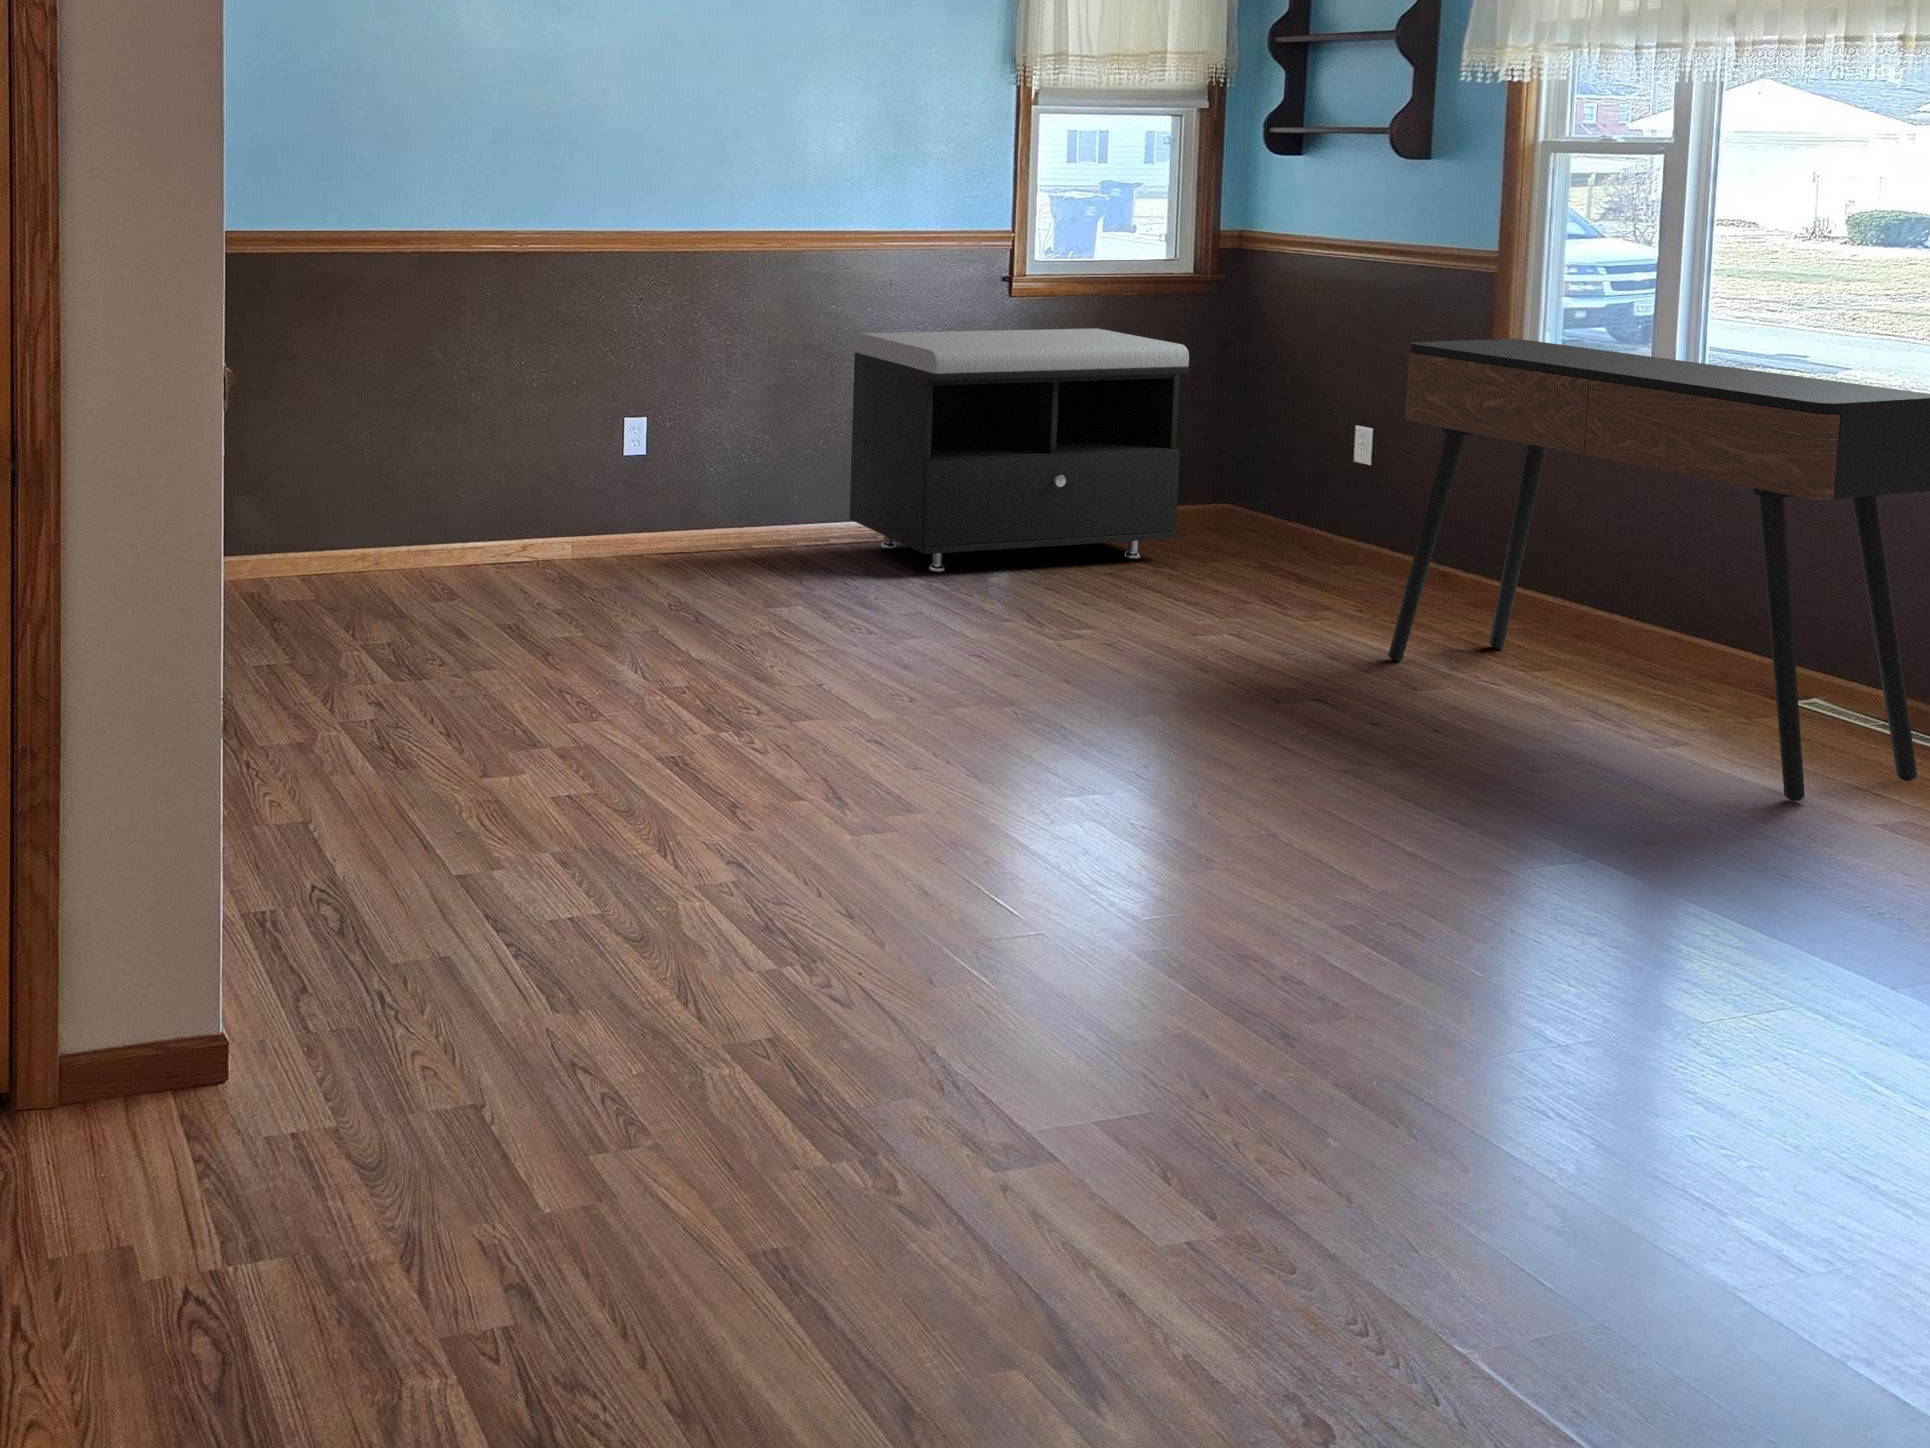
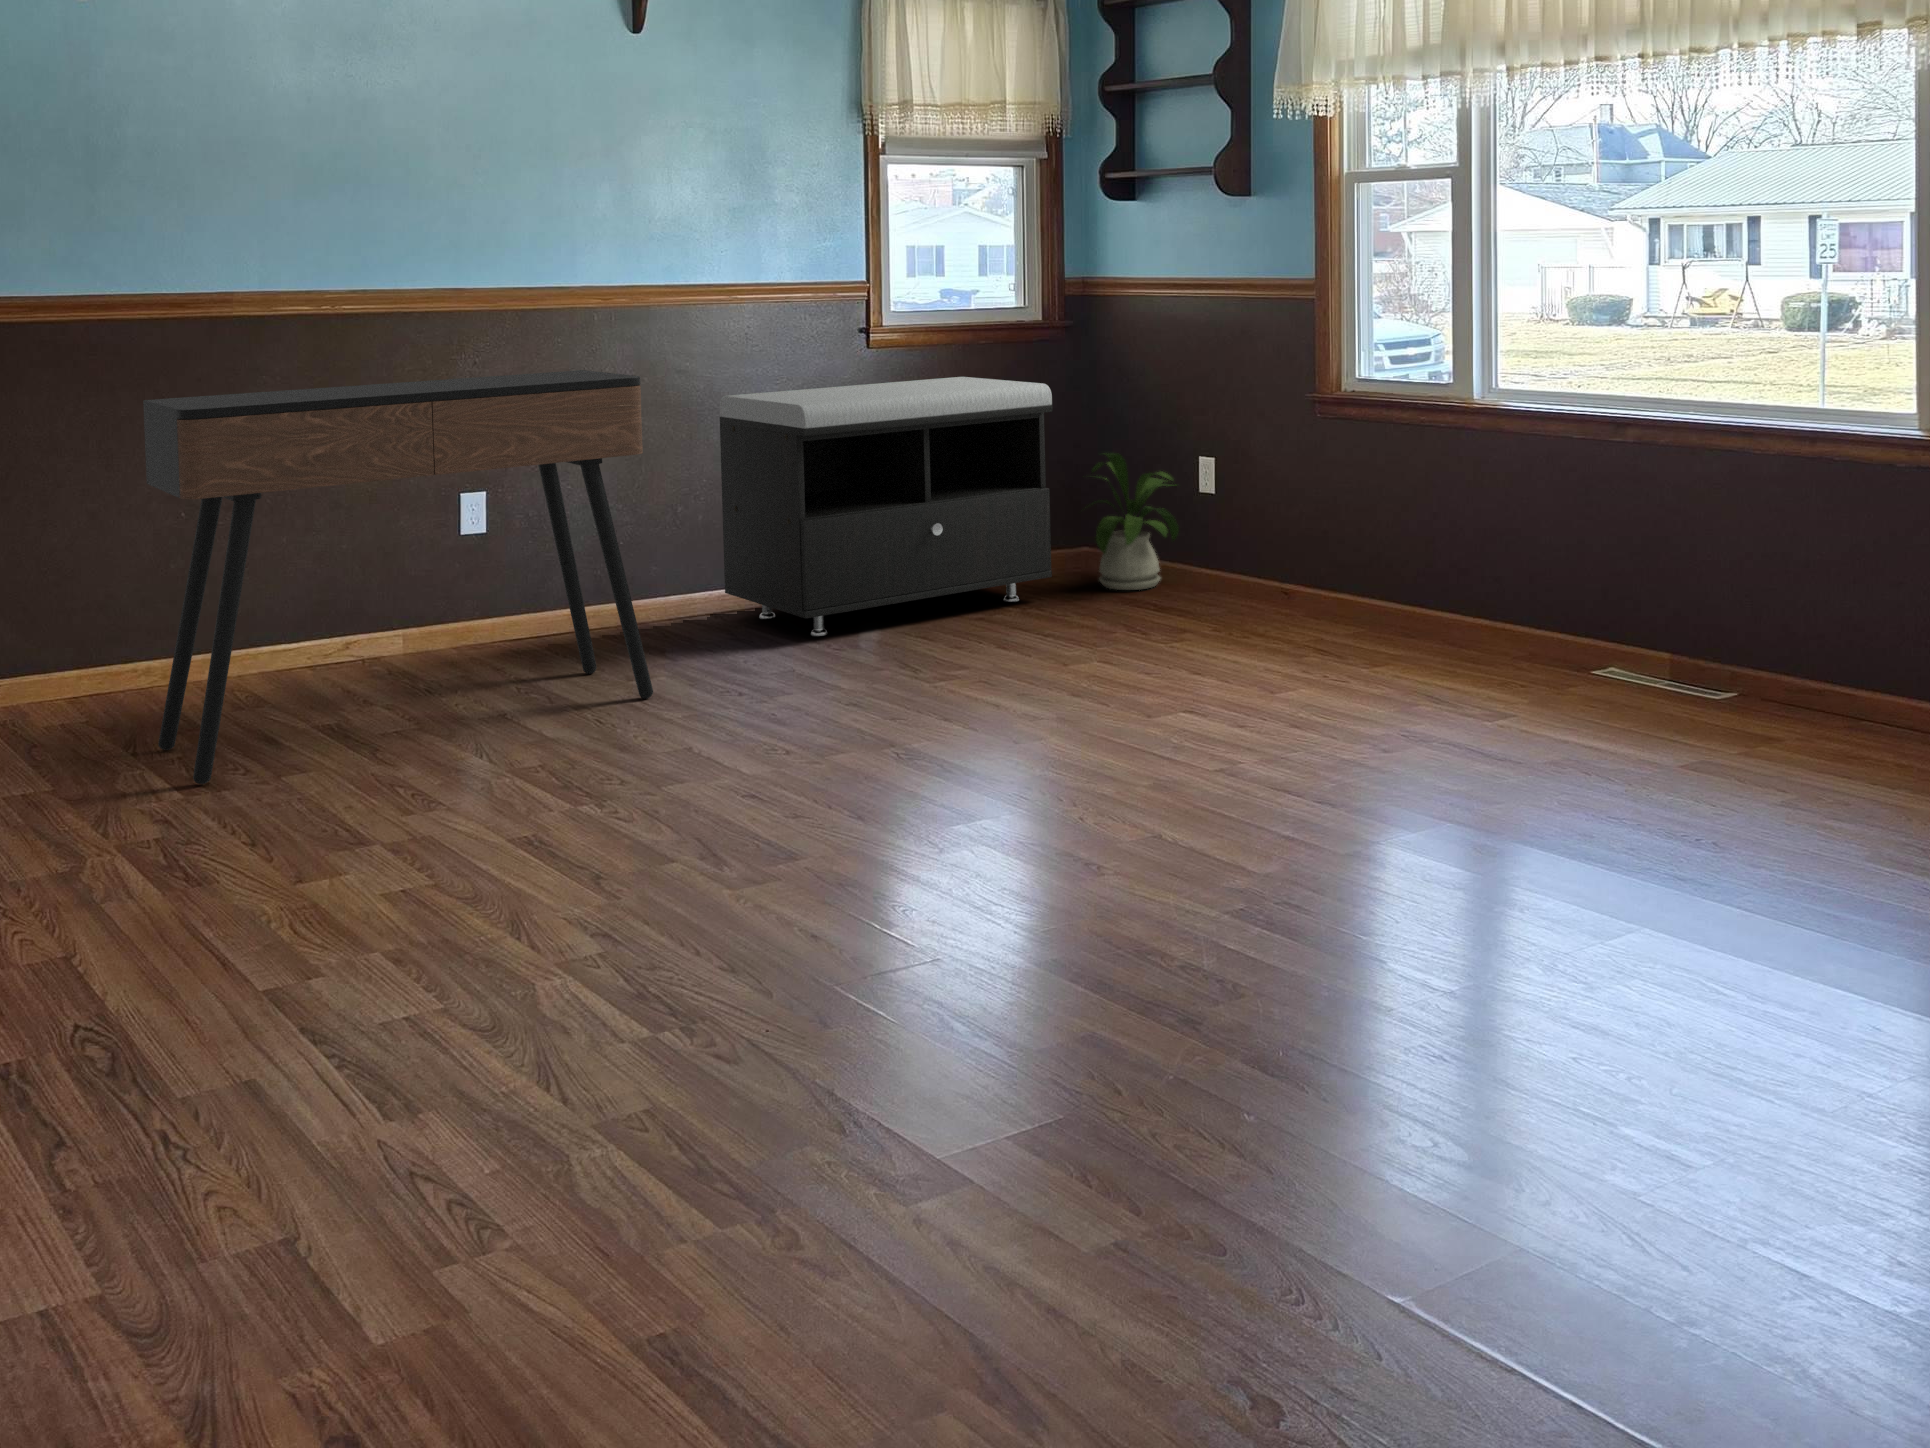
console table: present [1389,339,1930,801] -> present [143,370,653,784]
house plant: none [1208,419,1324,561] -> present [1092,453,1179,590]

